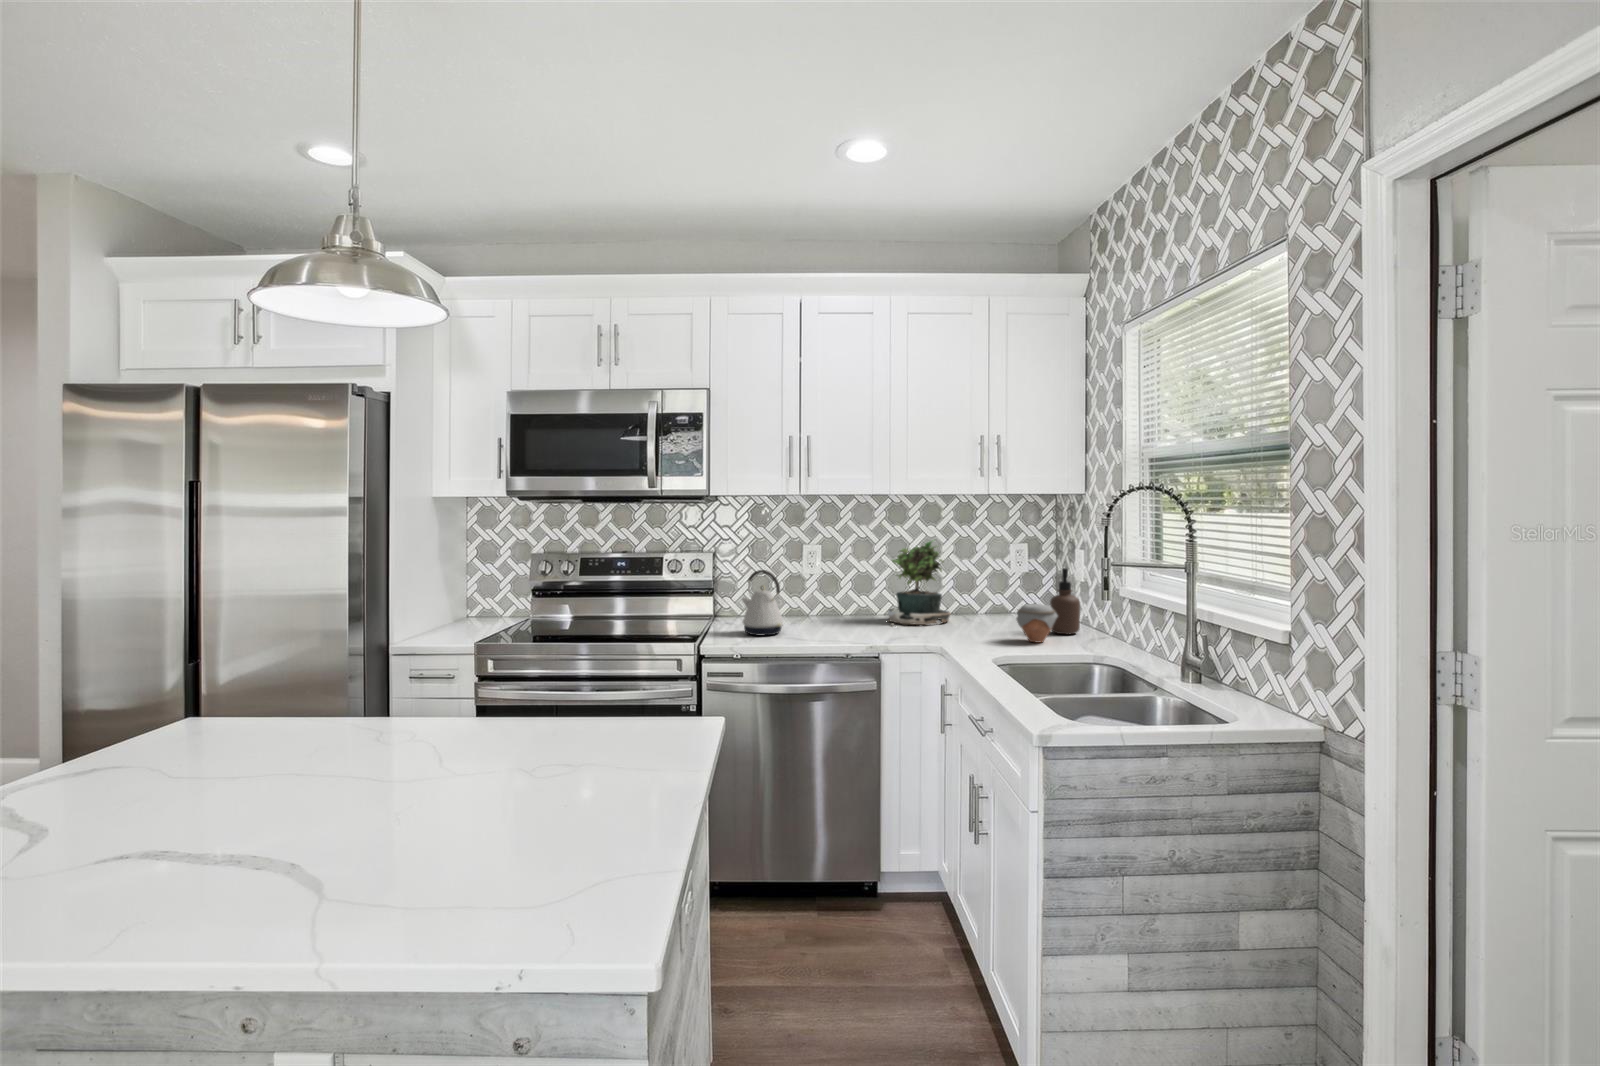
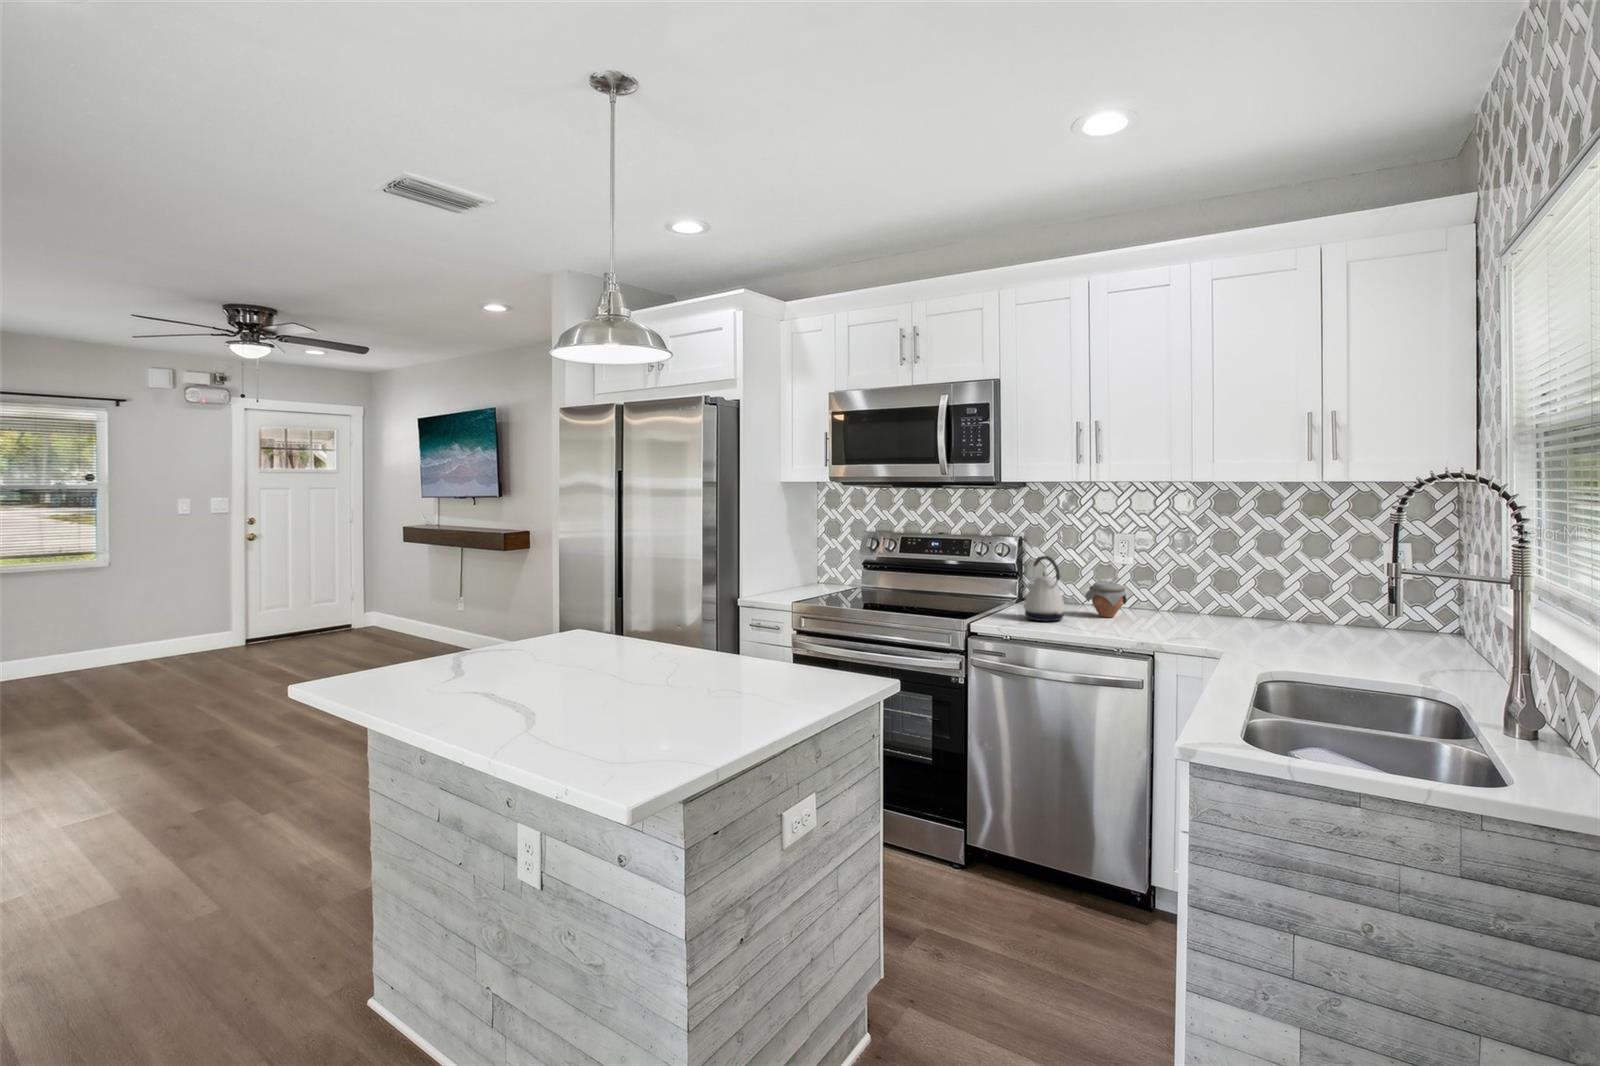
potted plant: present [888,541,951,625] -> none [1191,532,1283,630]
soap dispenser: present [1050,568,1080,634] -> none [1403,574,1450,659]
jar: present [1016,604,1058,643] -> present [1085,582,1127,617]

